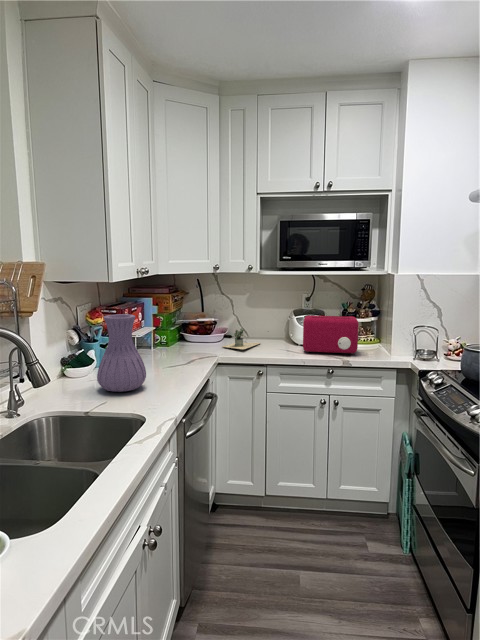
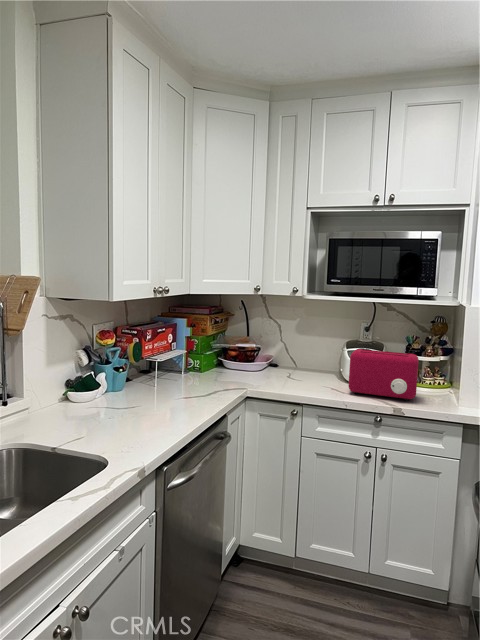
vase: present [97,314,146,392] -> none [87,337,142,425]
potted plant: present [223,328,260,349] -> none [257,358,316,383]

